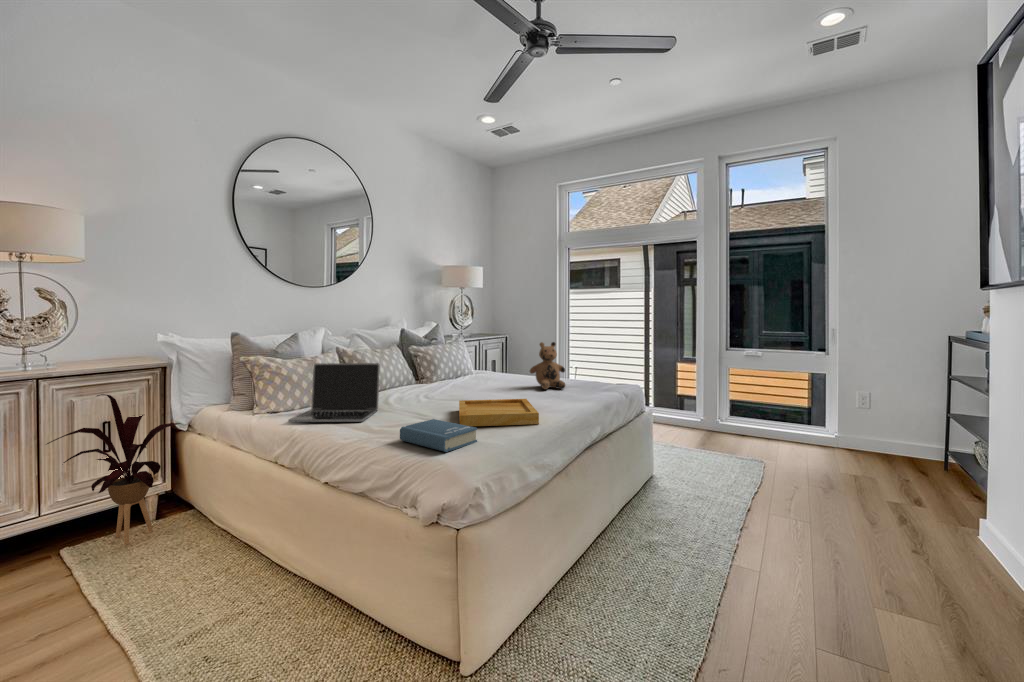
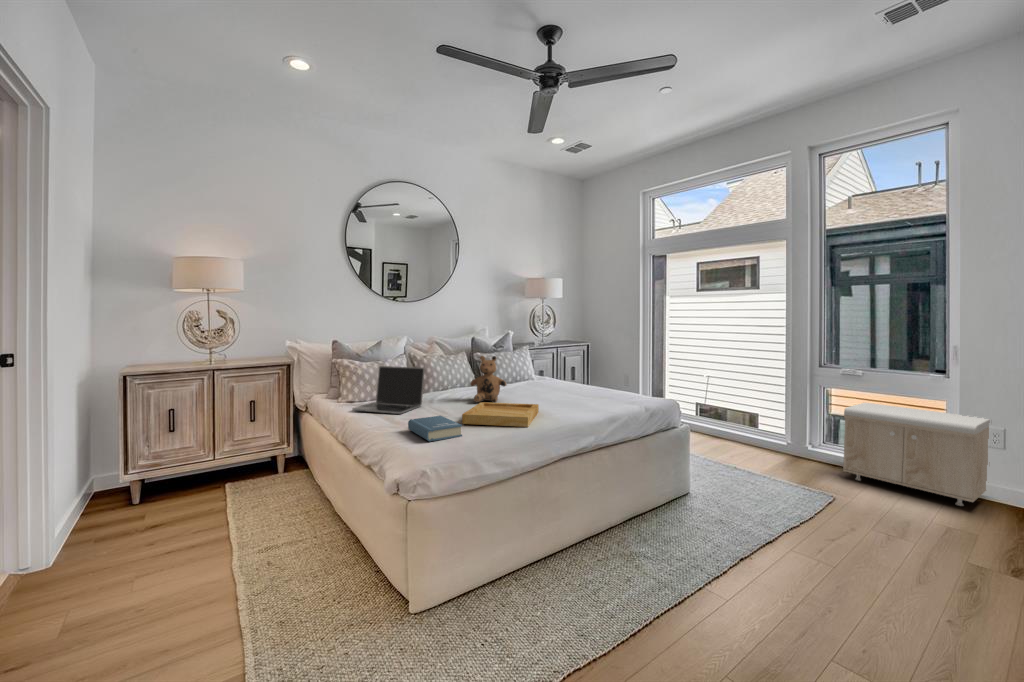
teddy bear: present [530,342,565,390] -> present [470,356,506,403]
storage bench: none [753,381,857,460] -> present [843,403,990,506]
house plant: present [47,394,180,545] -> none [214,382,297,487]

